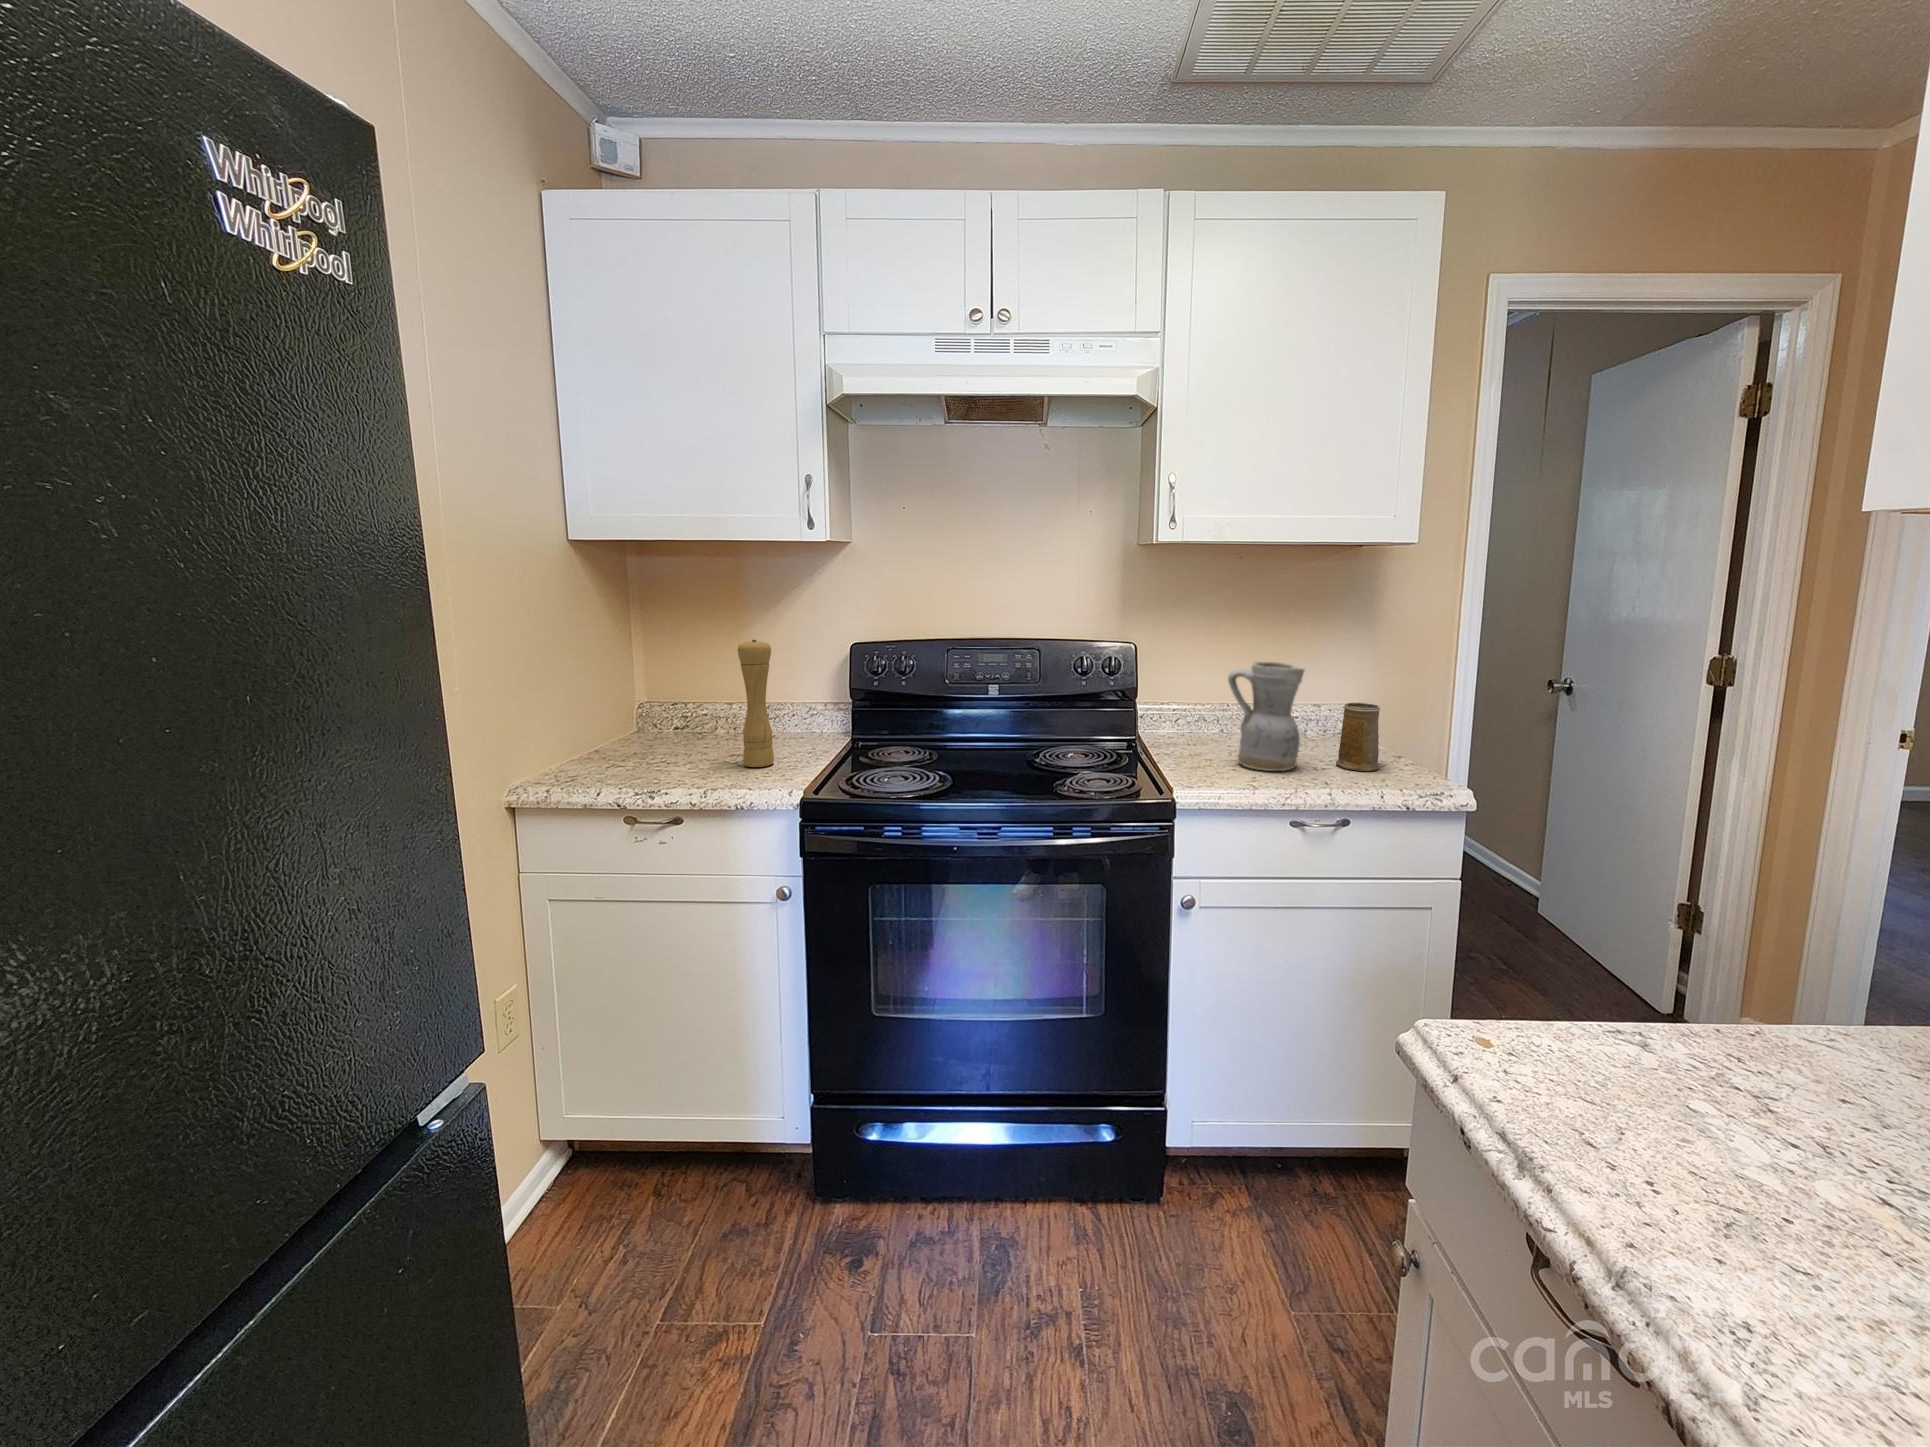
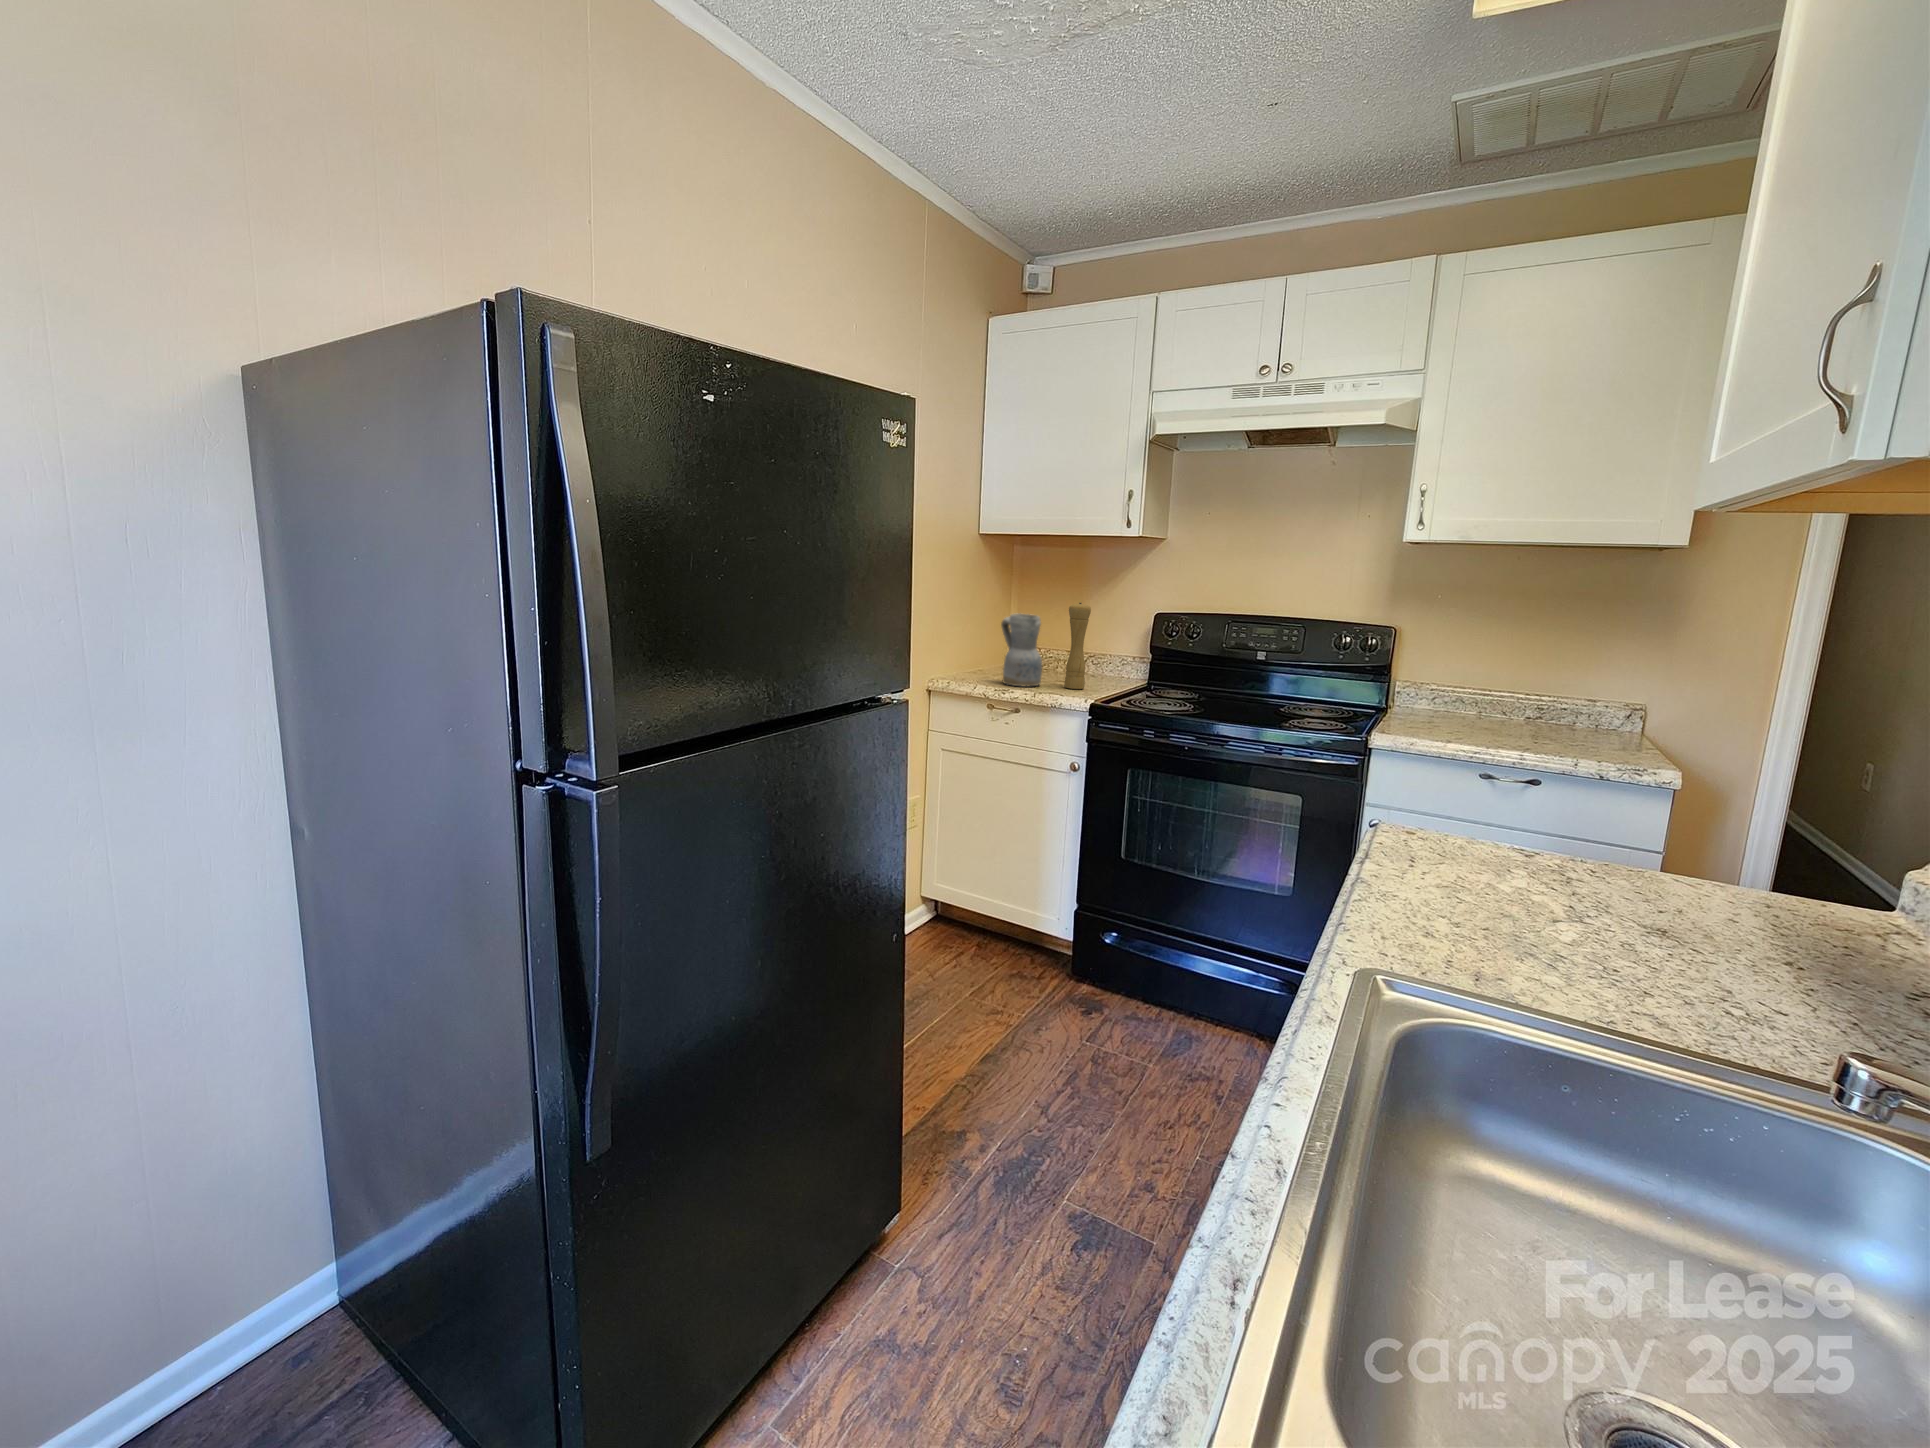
ceramic pitcher: present [1228,661,1304,771] -> present [1001,614,1042,686]
mug: present [1336,703,1380,771] -> none [1576,694,1636,758]

